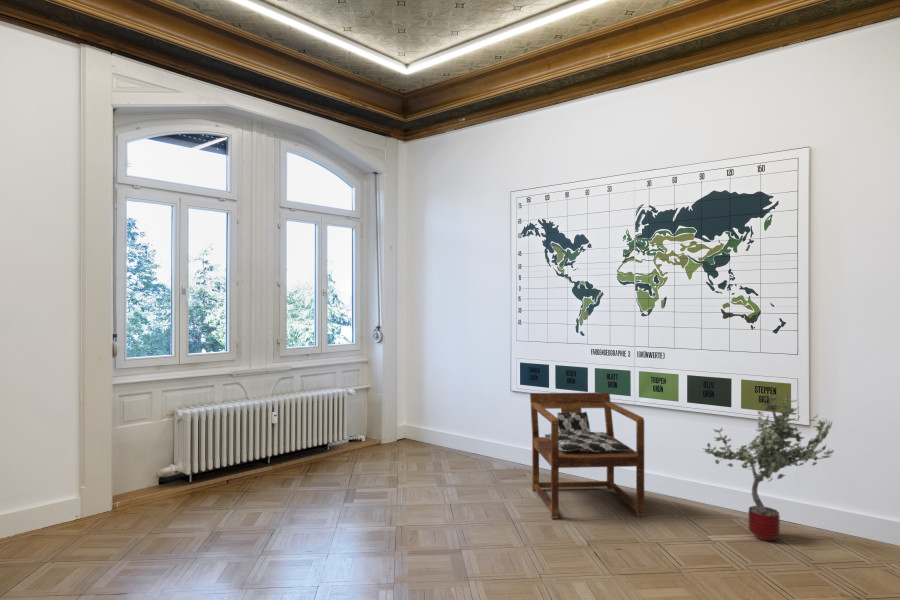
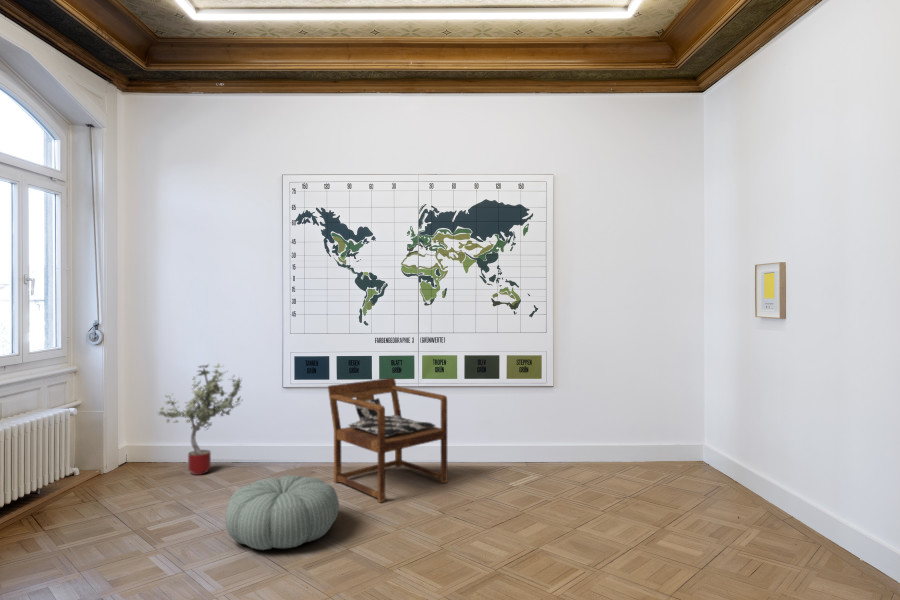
potted tree: present [705,397,834,541] -> present [159,364,243,475]
pouf: none [394,470,494,536] -> present [226,475,339,550]

